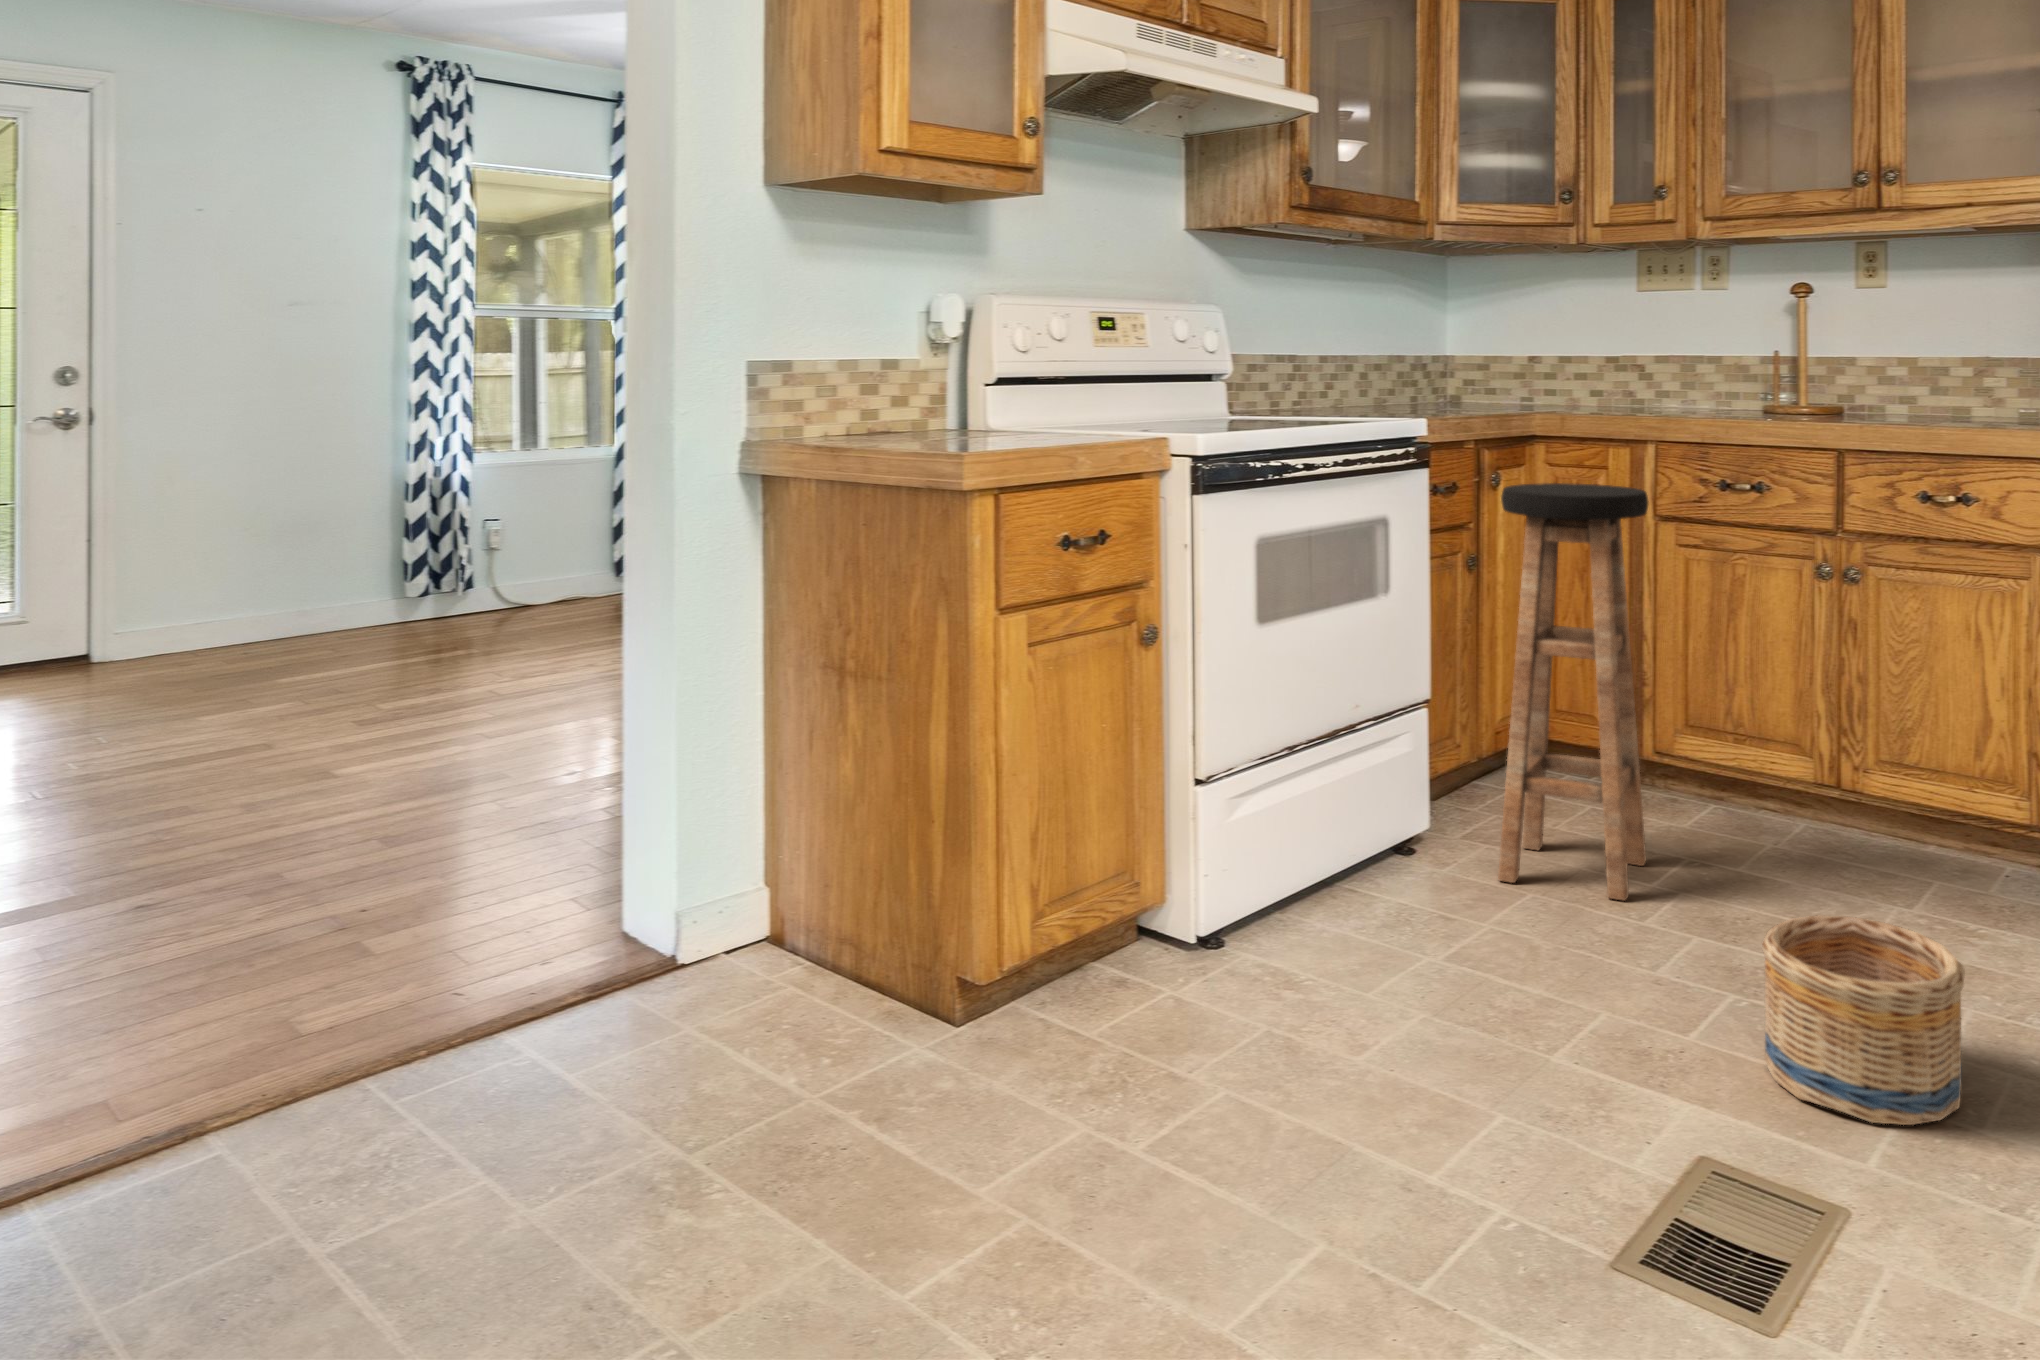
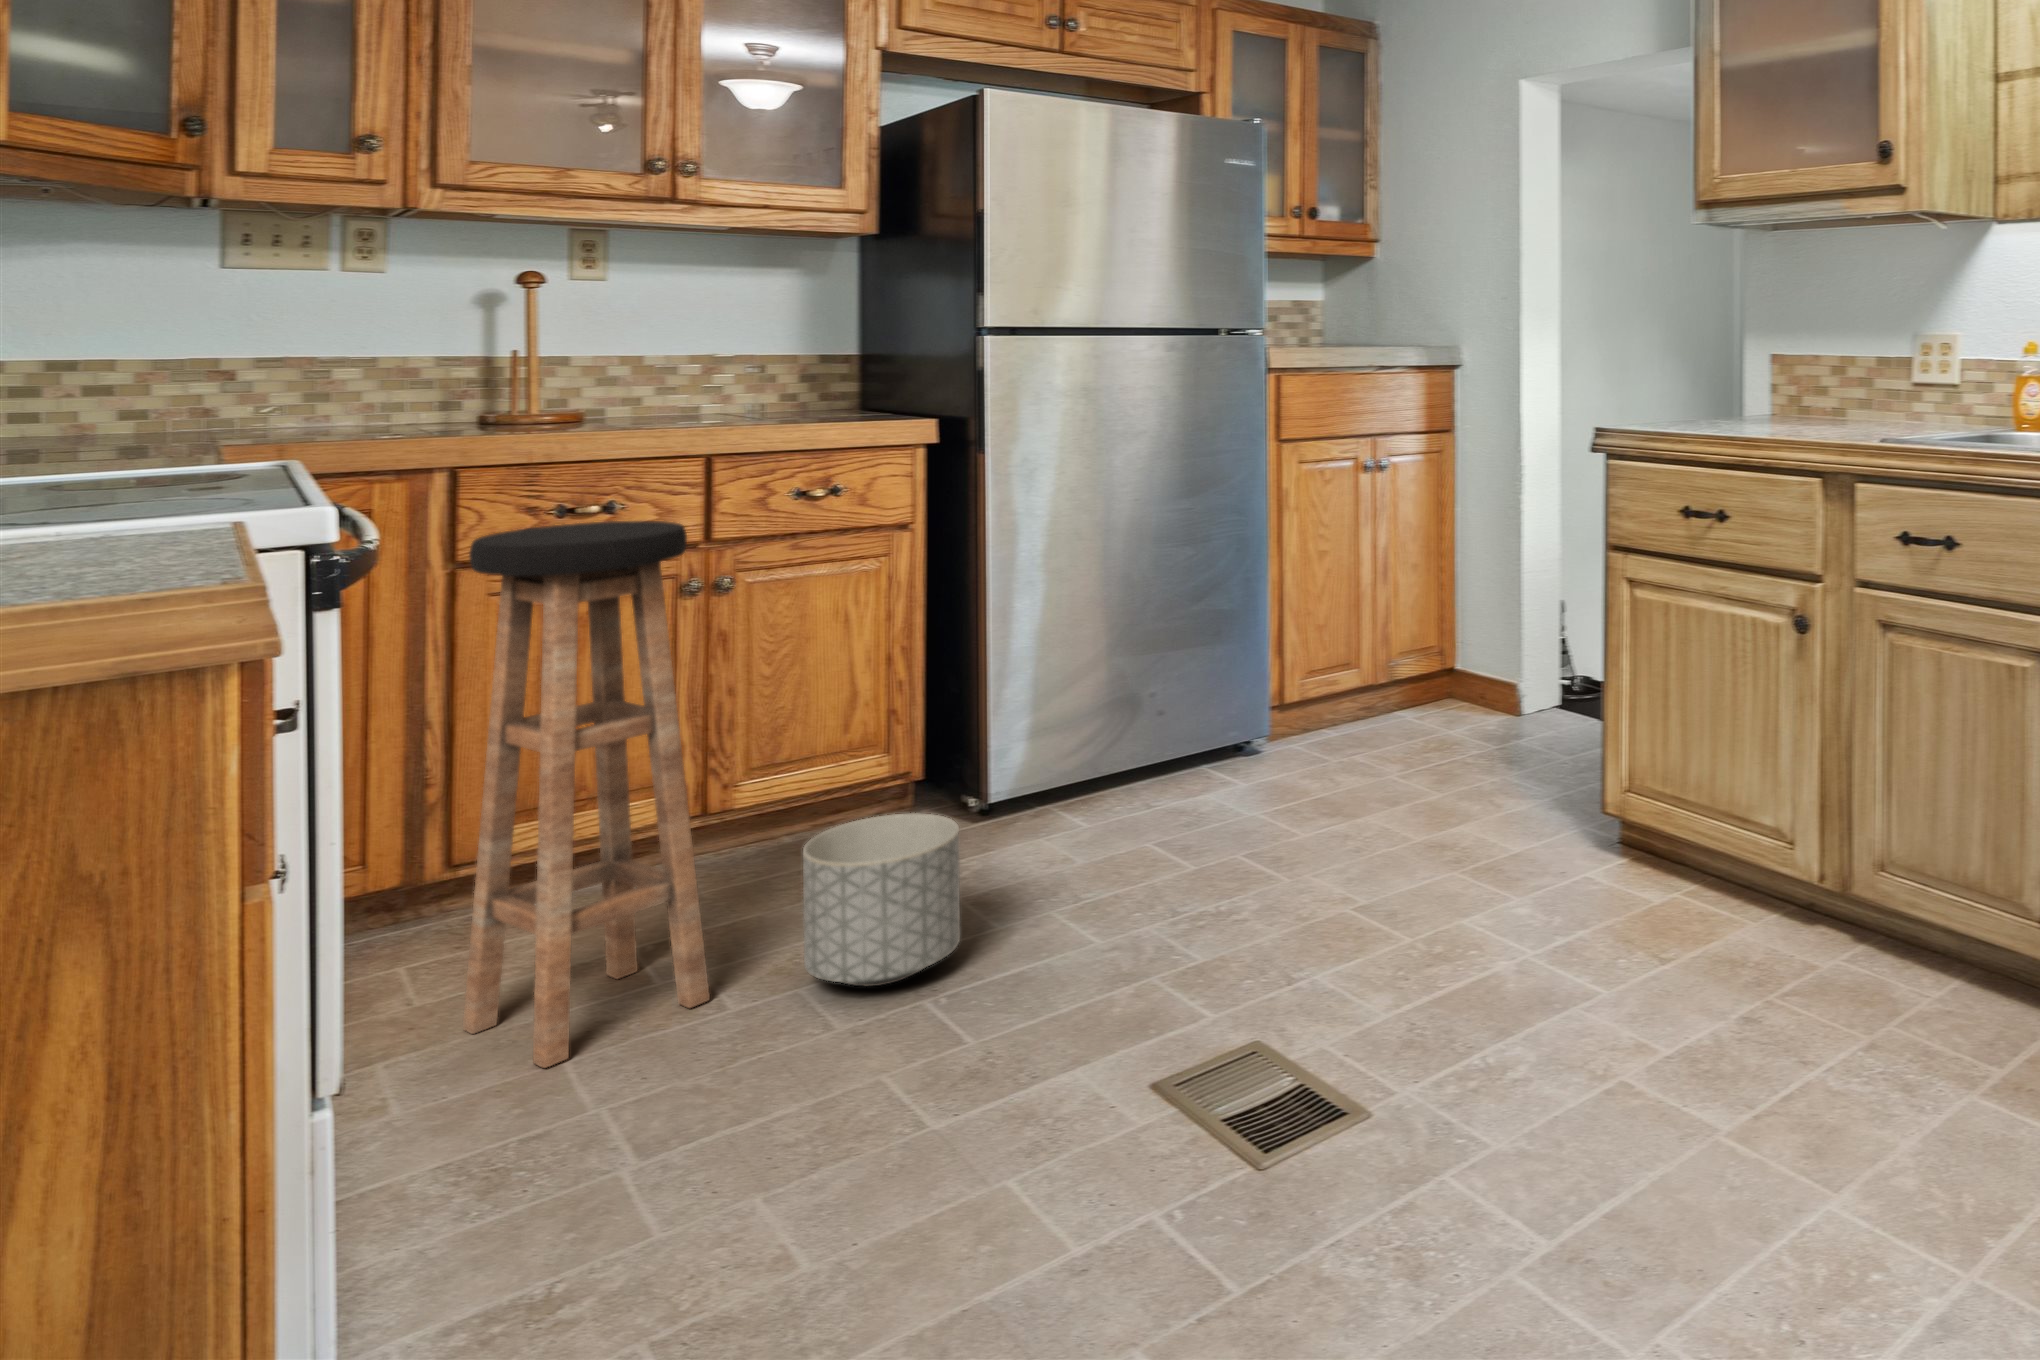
planter: none [1658,799,1804,963] -> present [803,813,960,986]
basket: present [1762,915,1965,1125] -> none [1069,834,1233,1009]

